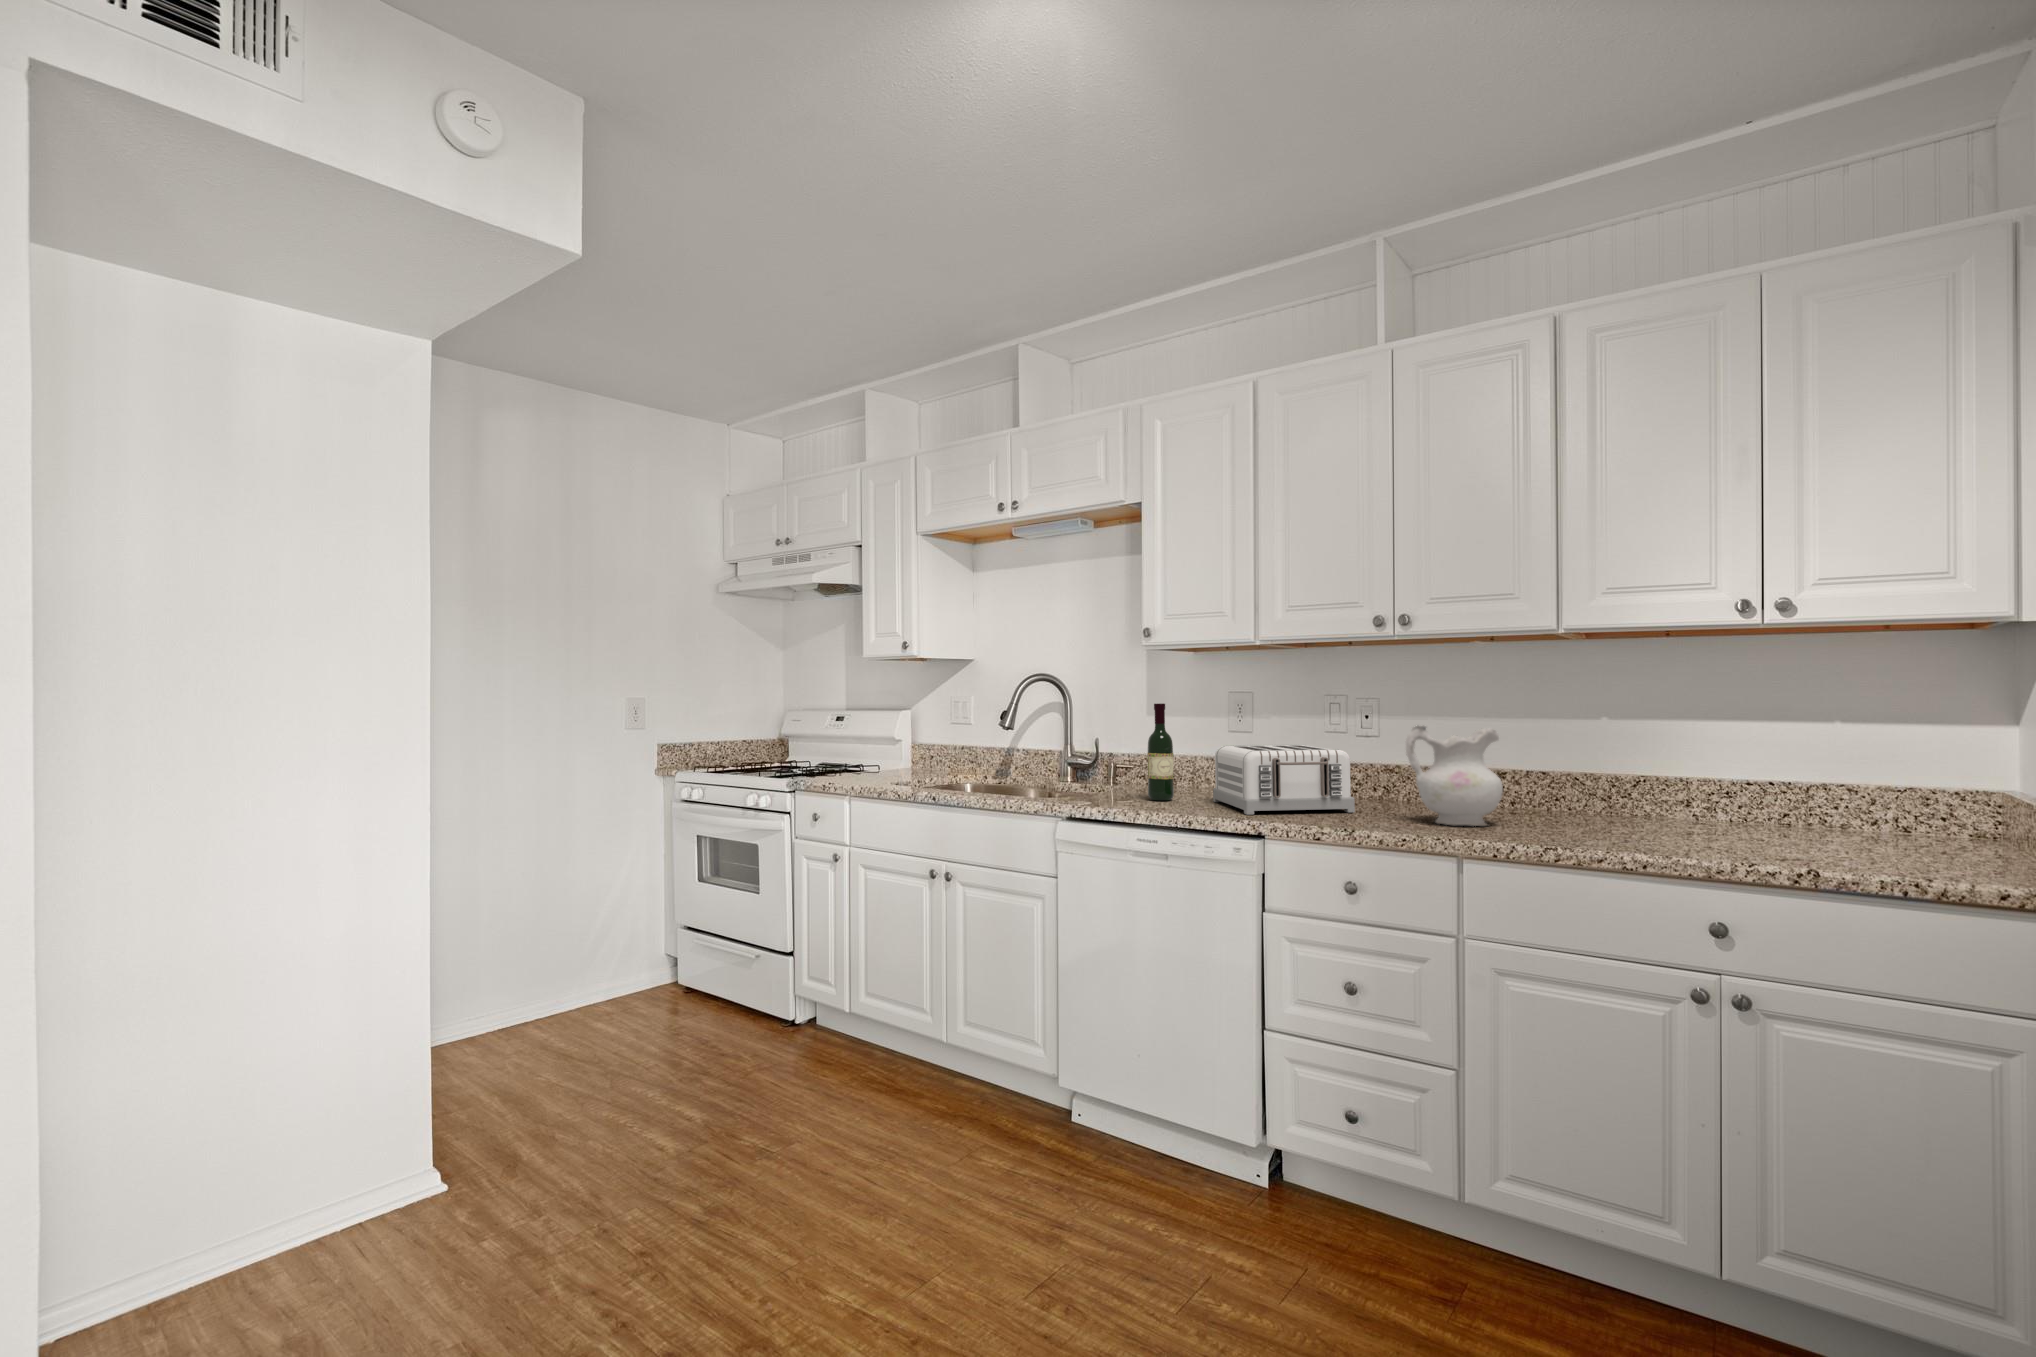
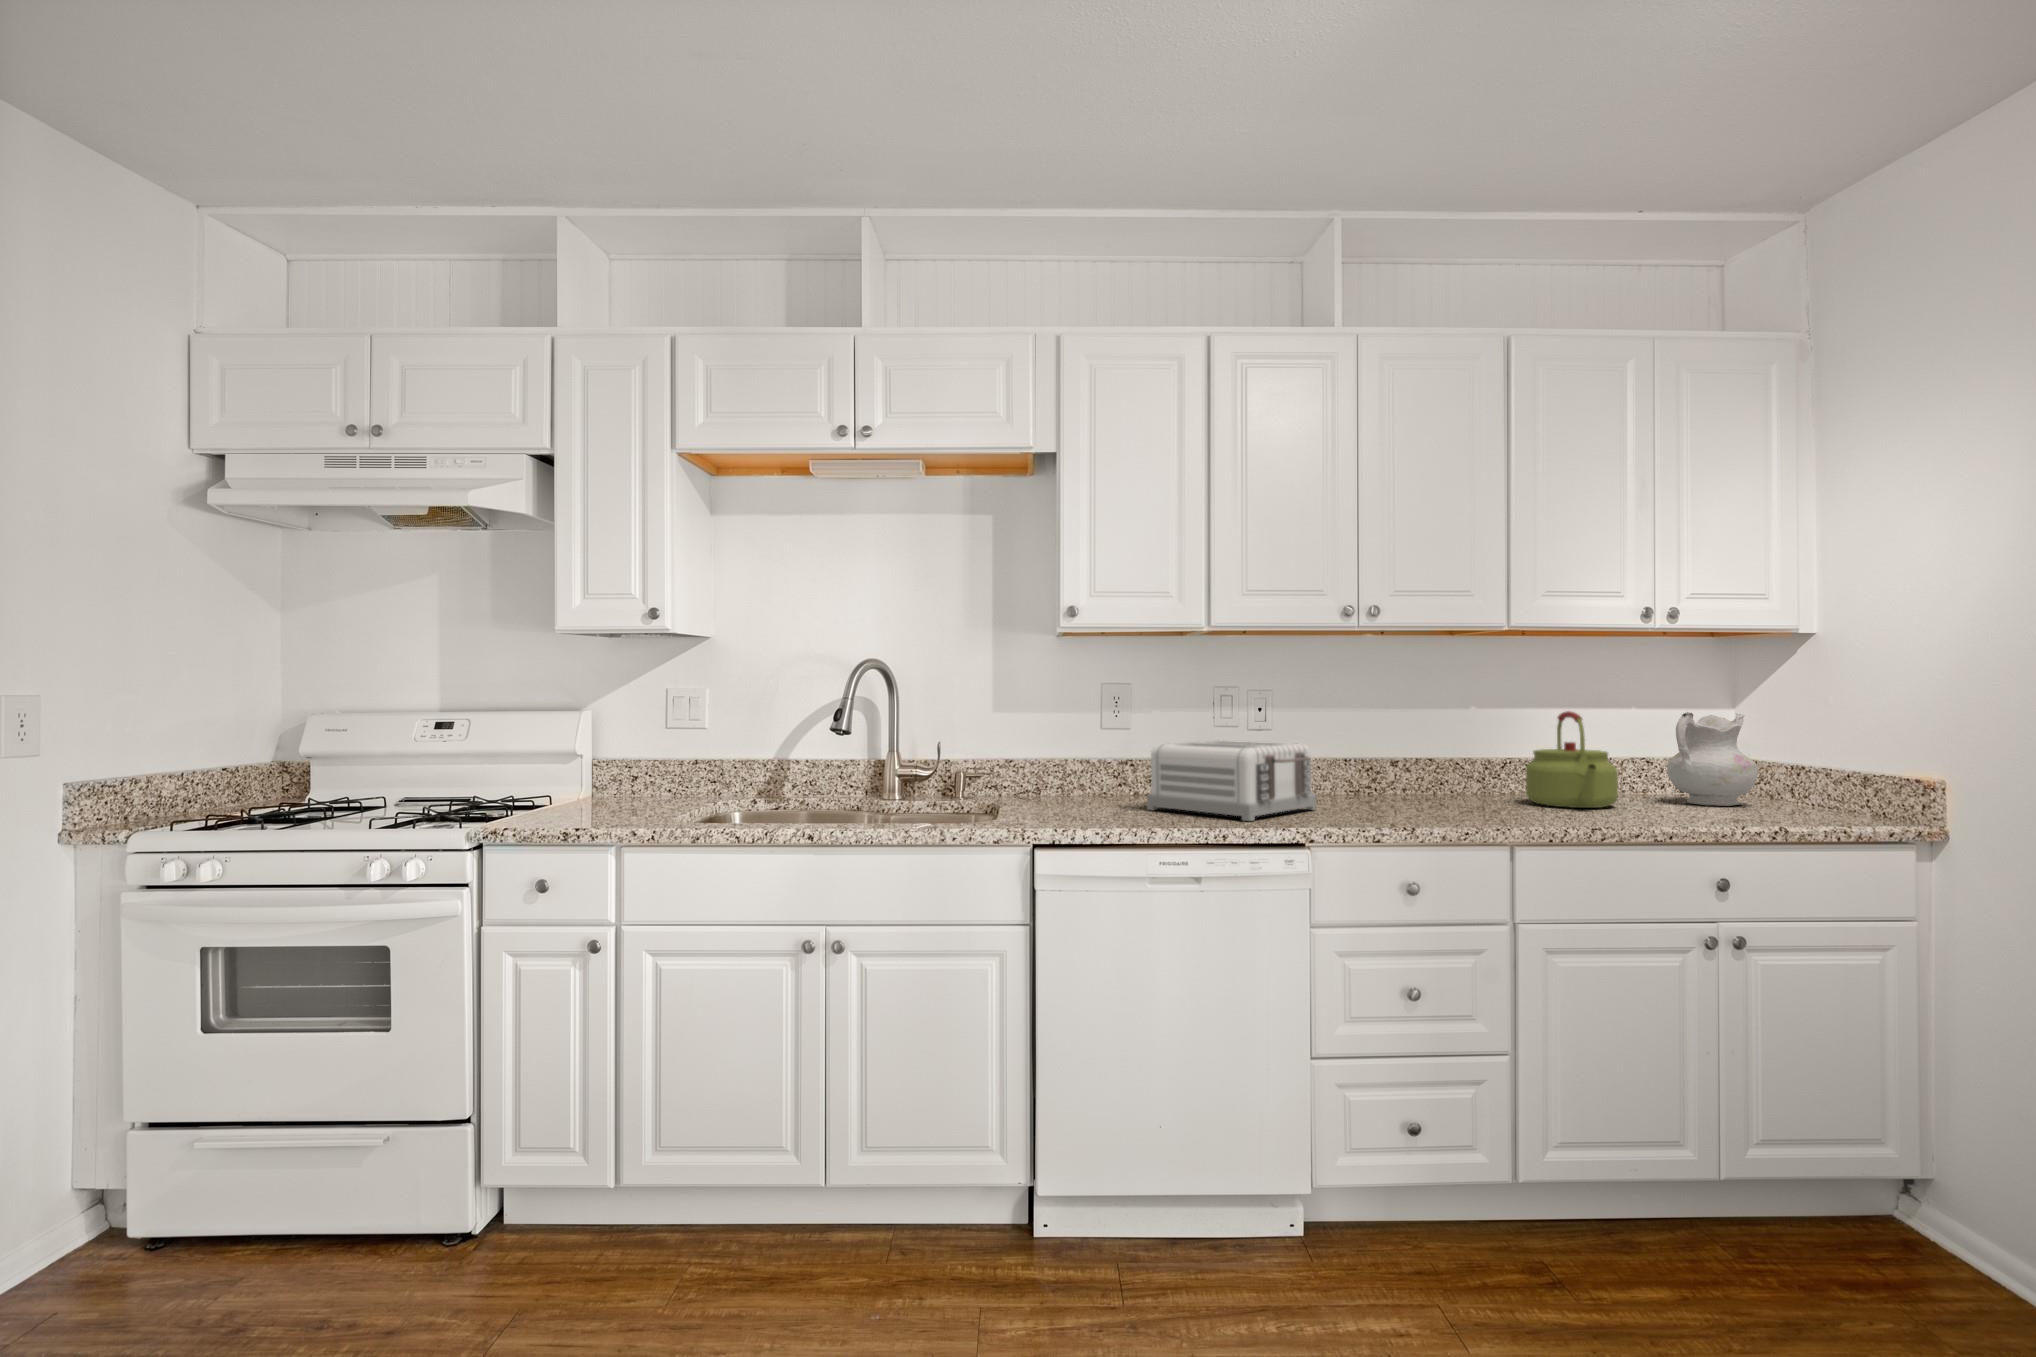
wine bottle: present [1147,703,1174,801] -> none [1075,696,1106,814]
kettle: none [1615,724,1727,835] -> present [1526,711,1618,808]
ceramic pitcher: present [1406,726,1503,826] -> present [1667,712,1758,806]

